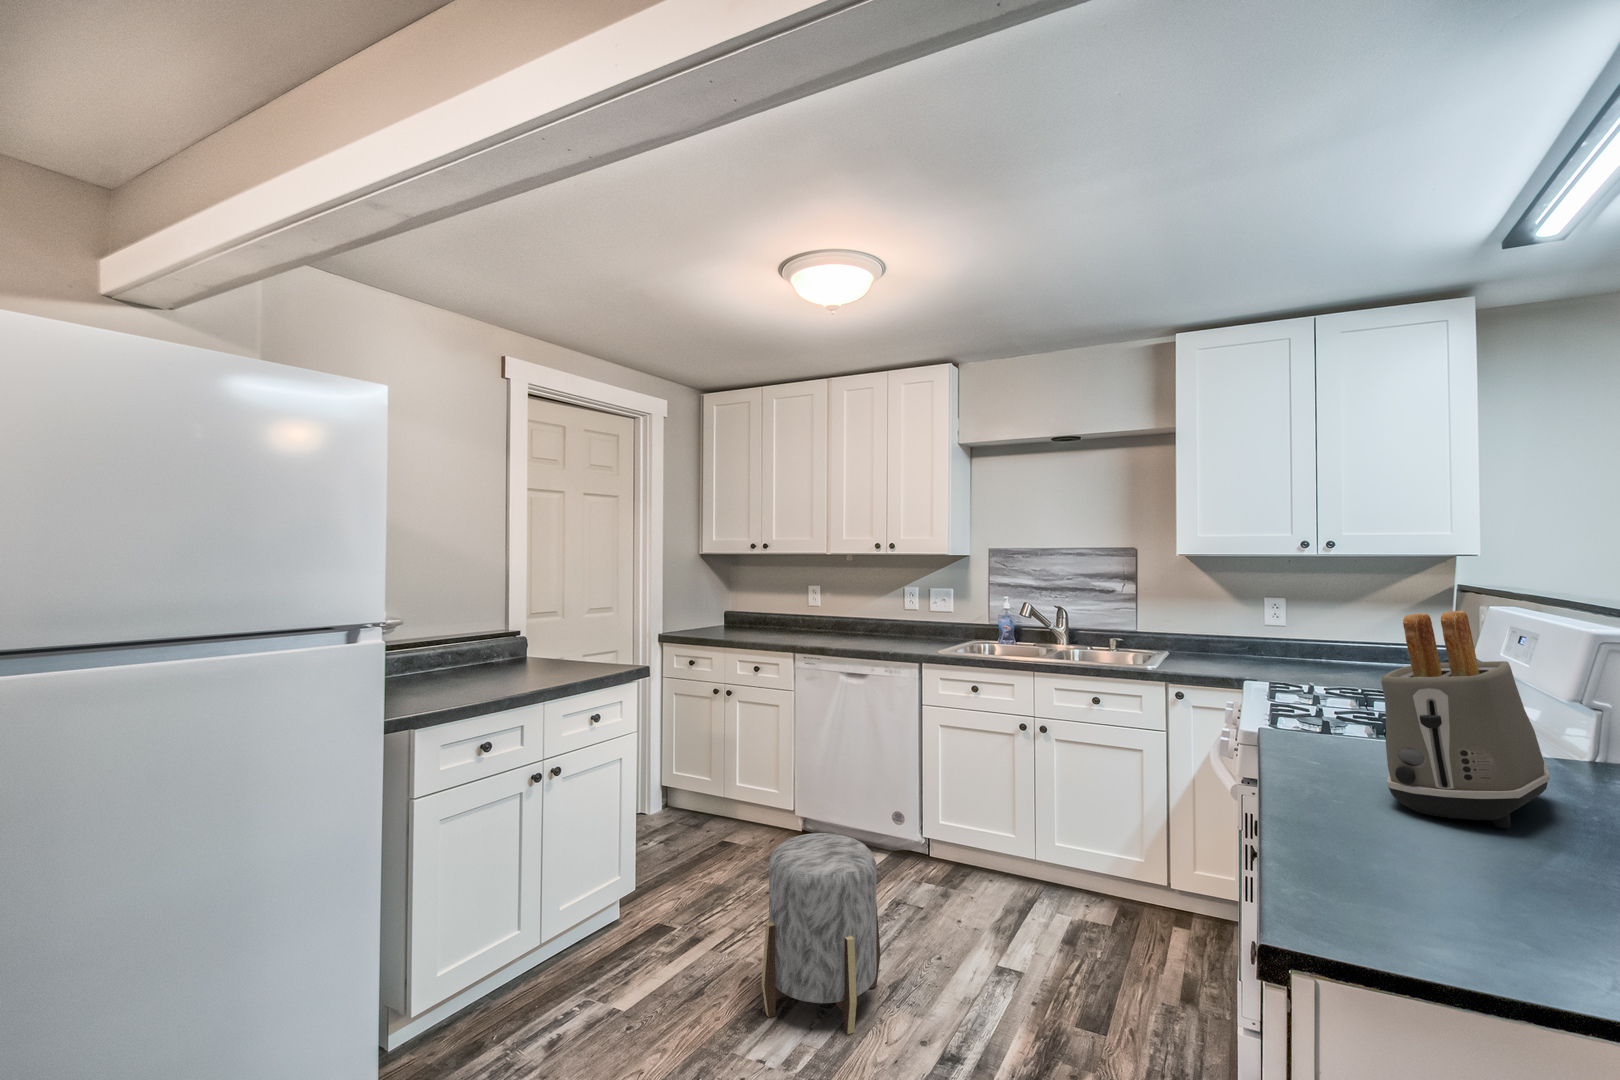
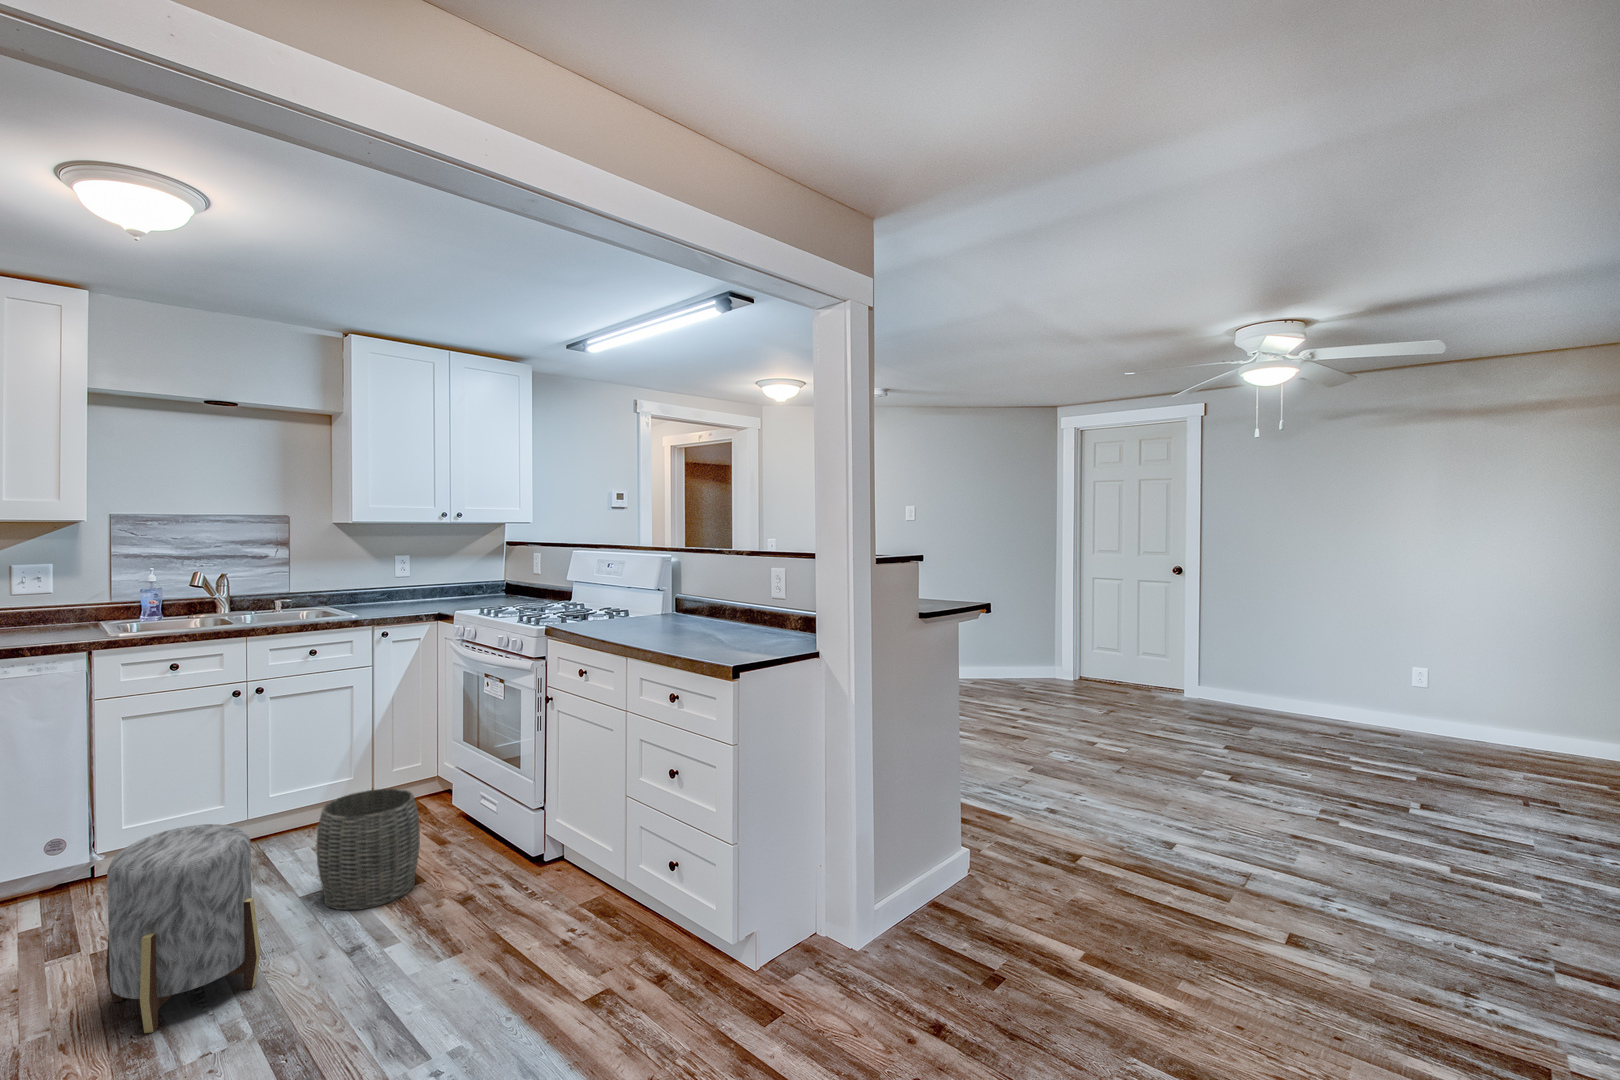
toaster: present [1381,611,1550,828] -> none [653,553,710,636]
woven basket: none [990,872,1106,1037] -> present [317,789,420,910]

